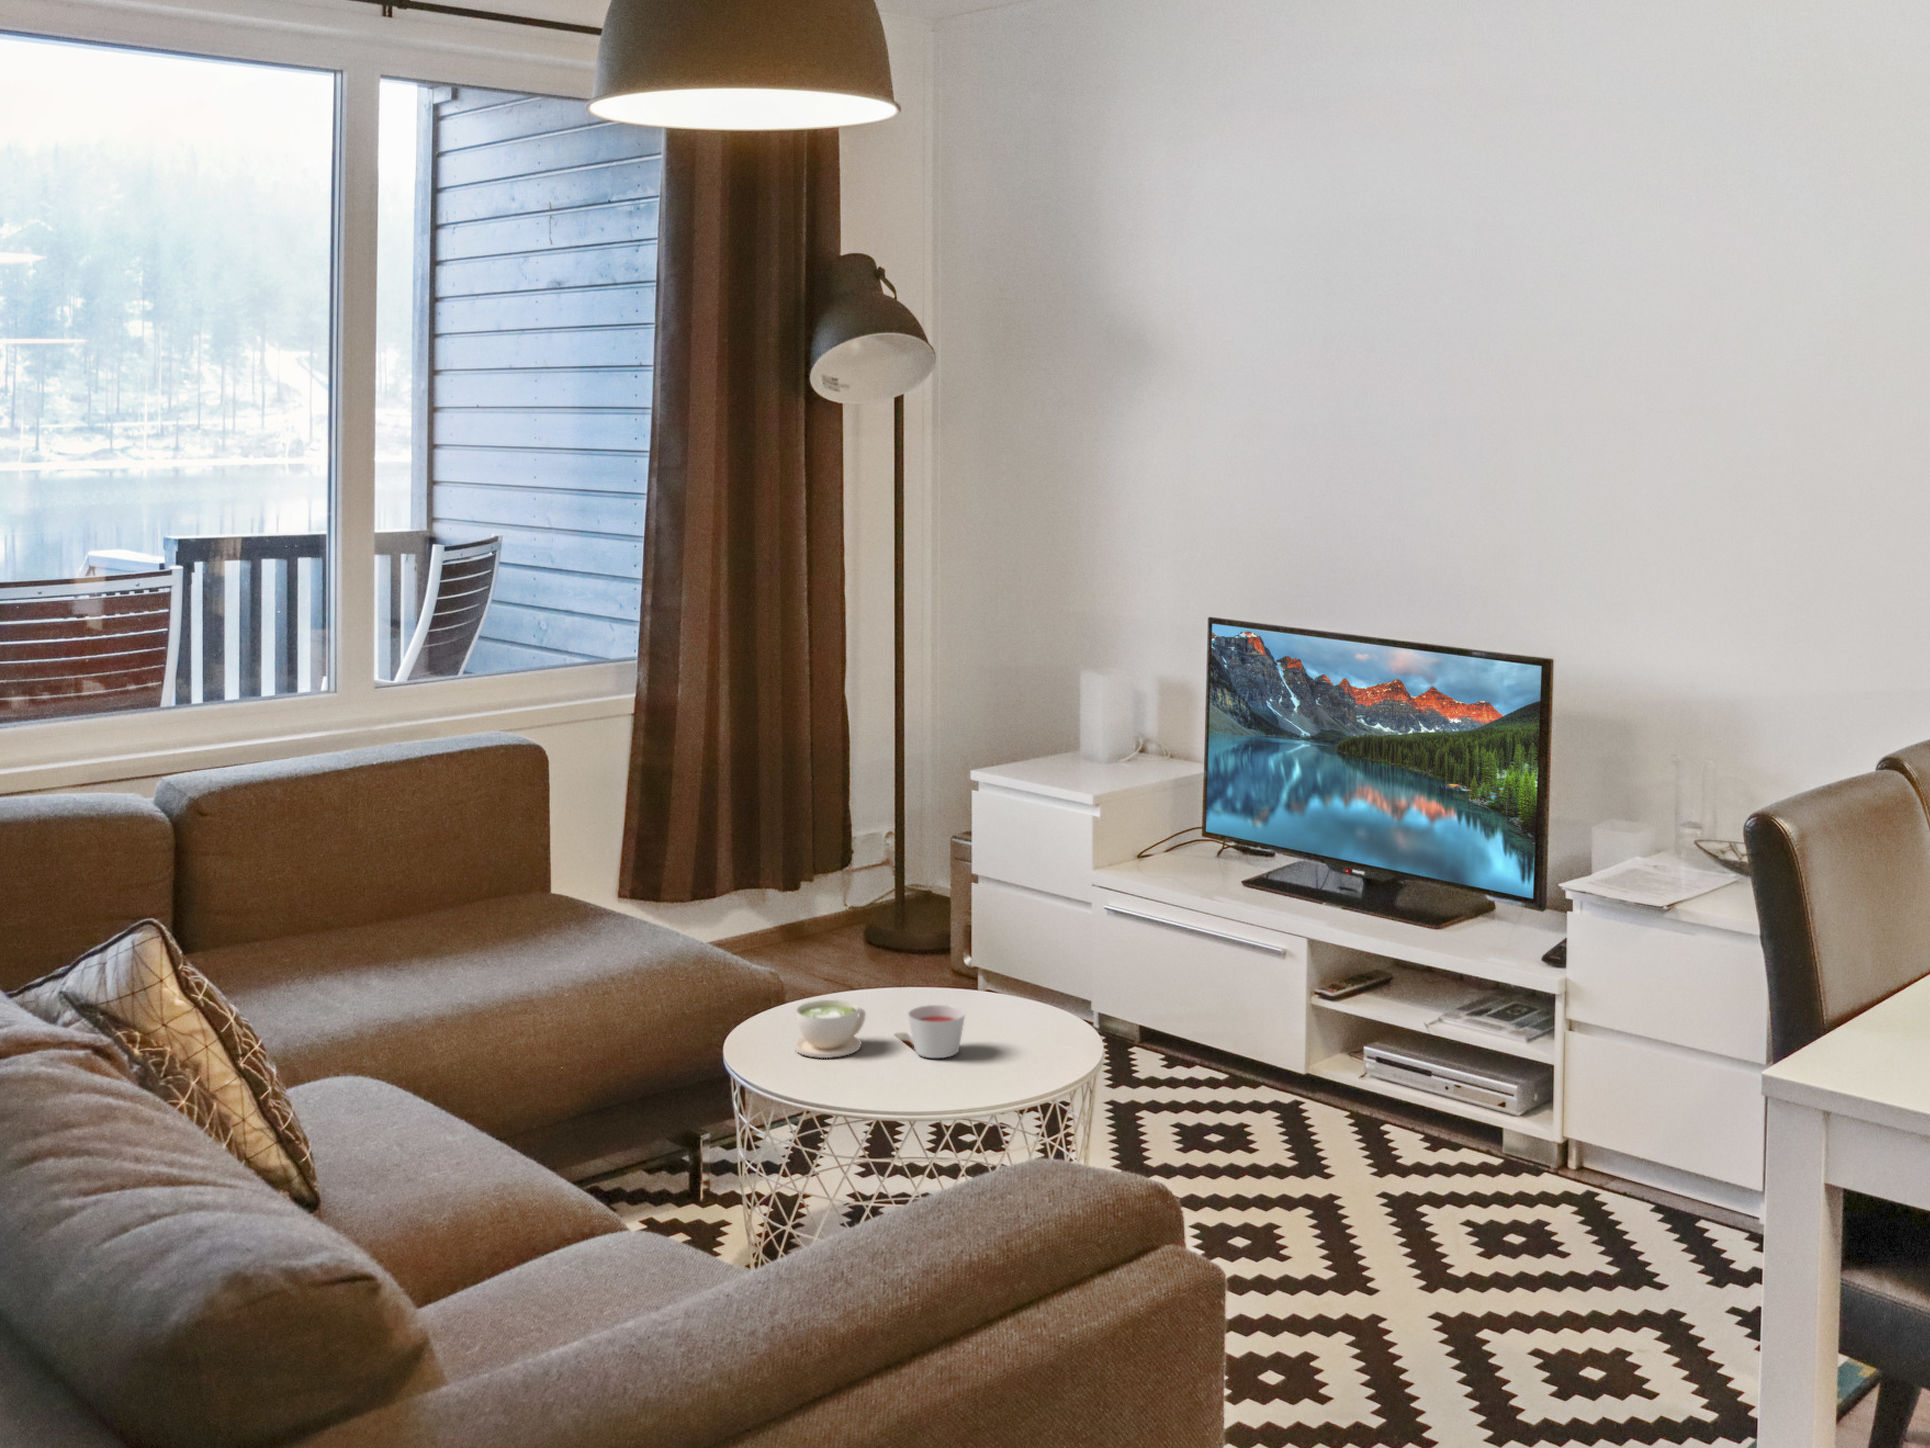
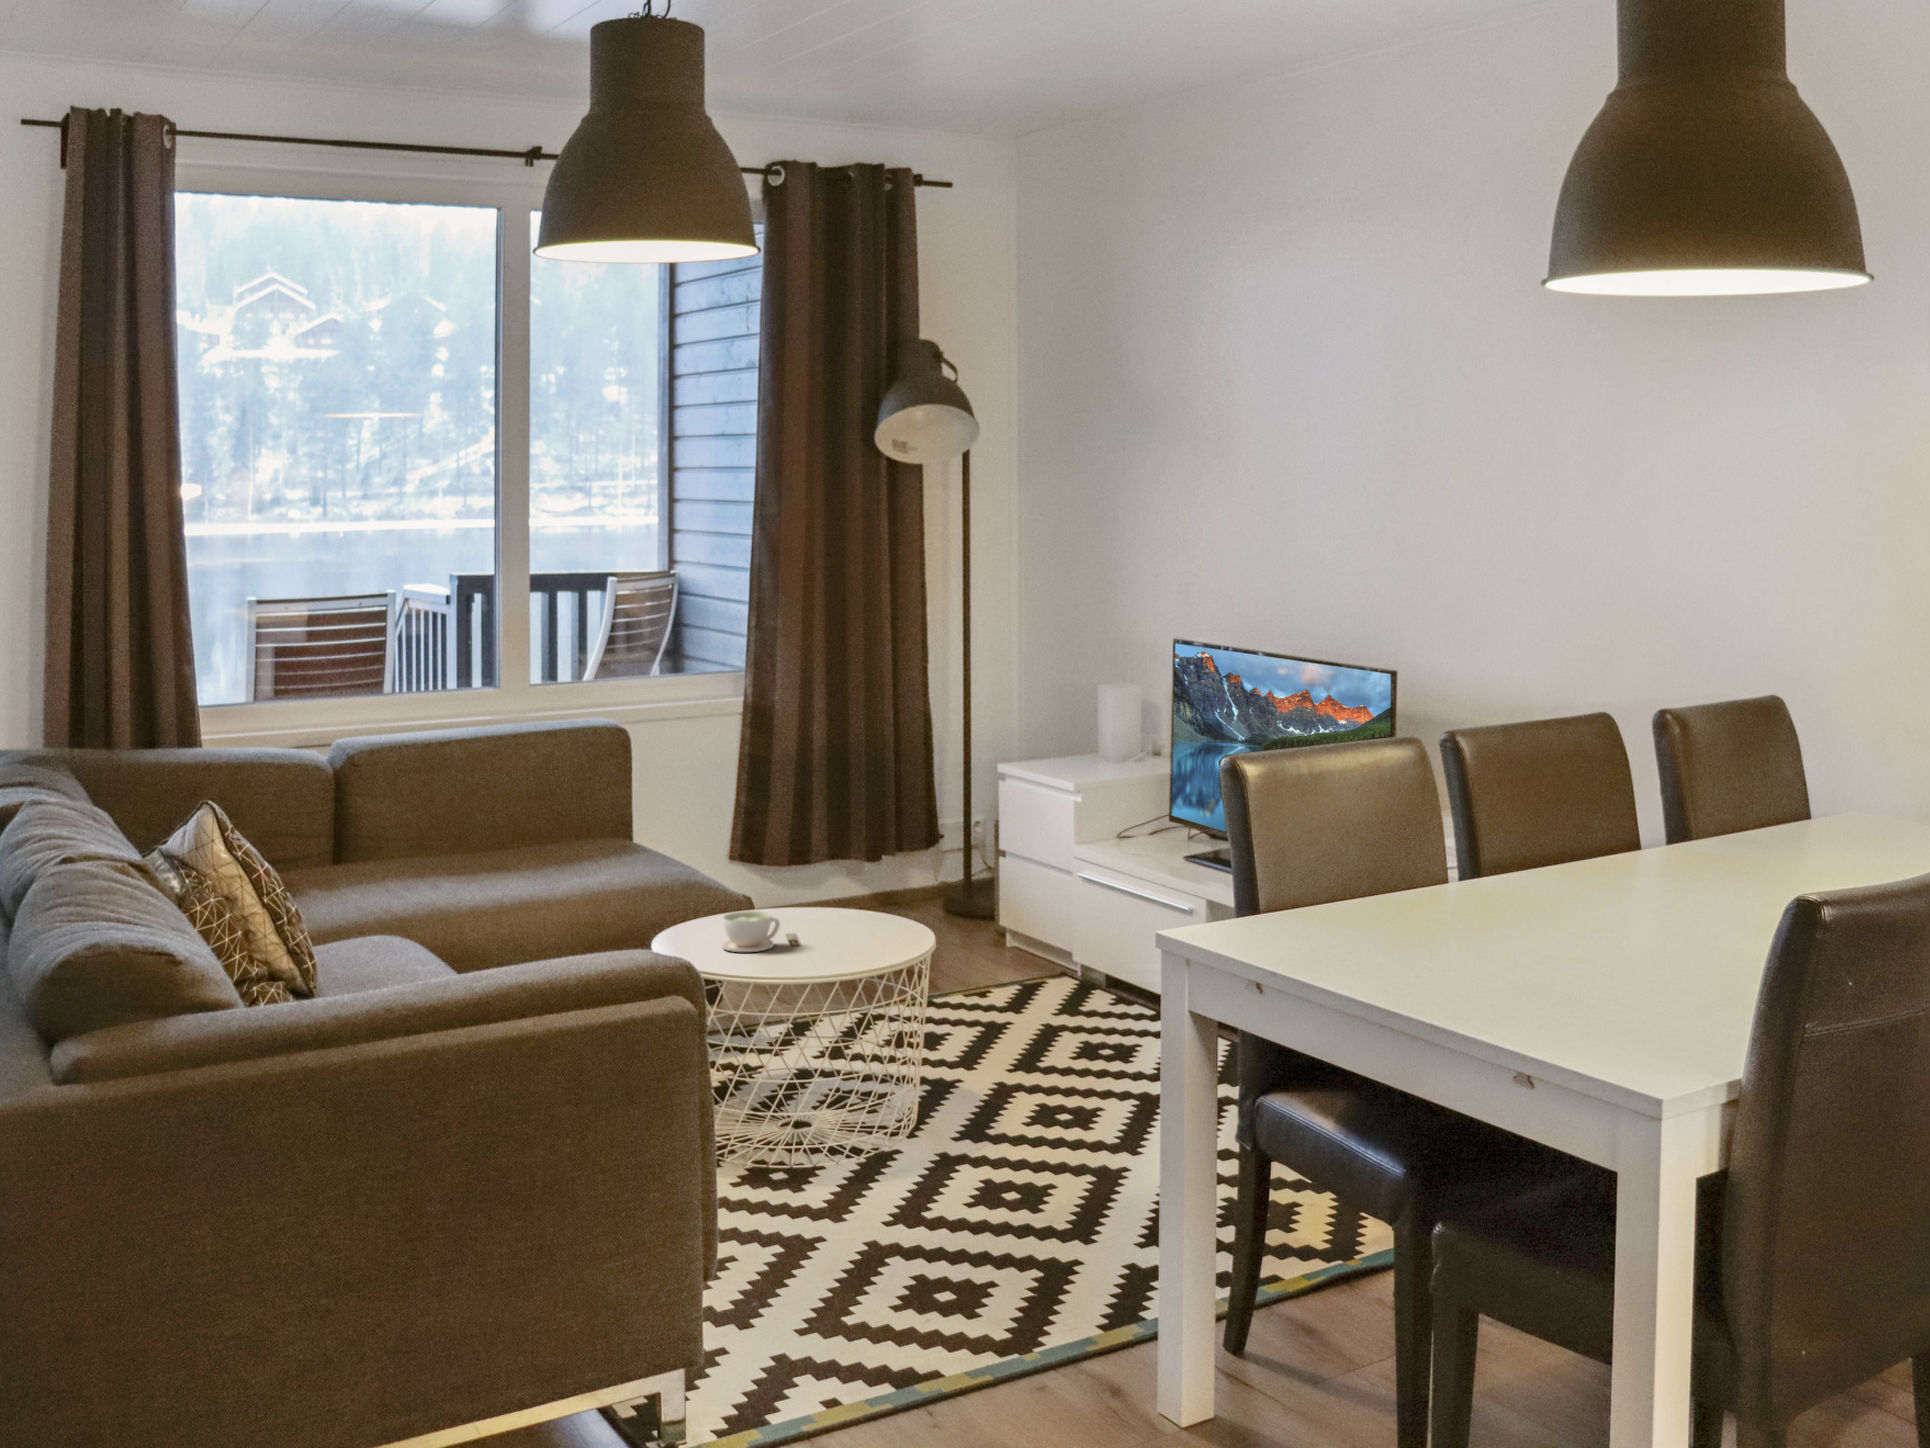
candle: present [908,1005,965,1058] -> none [803,917,848,956]

